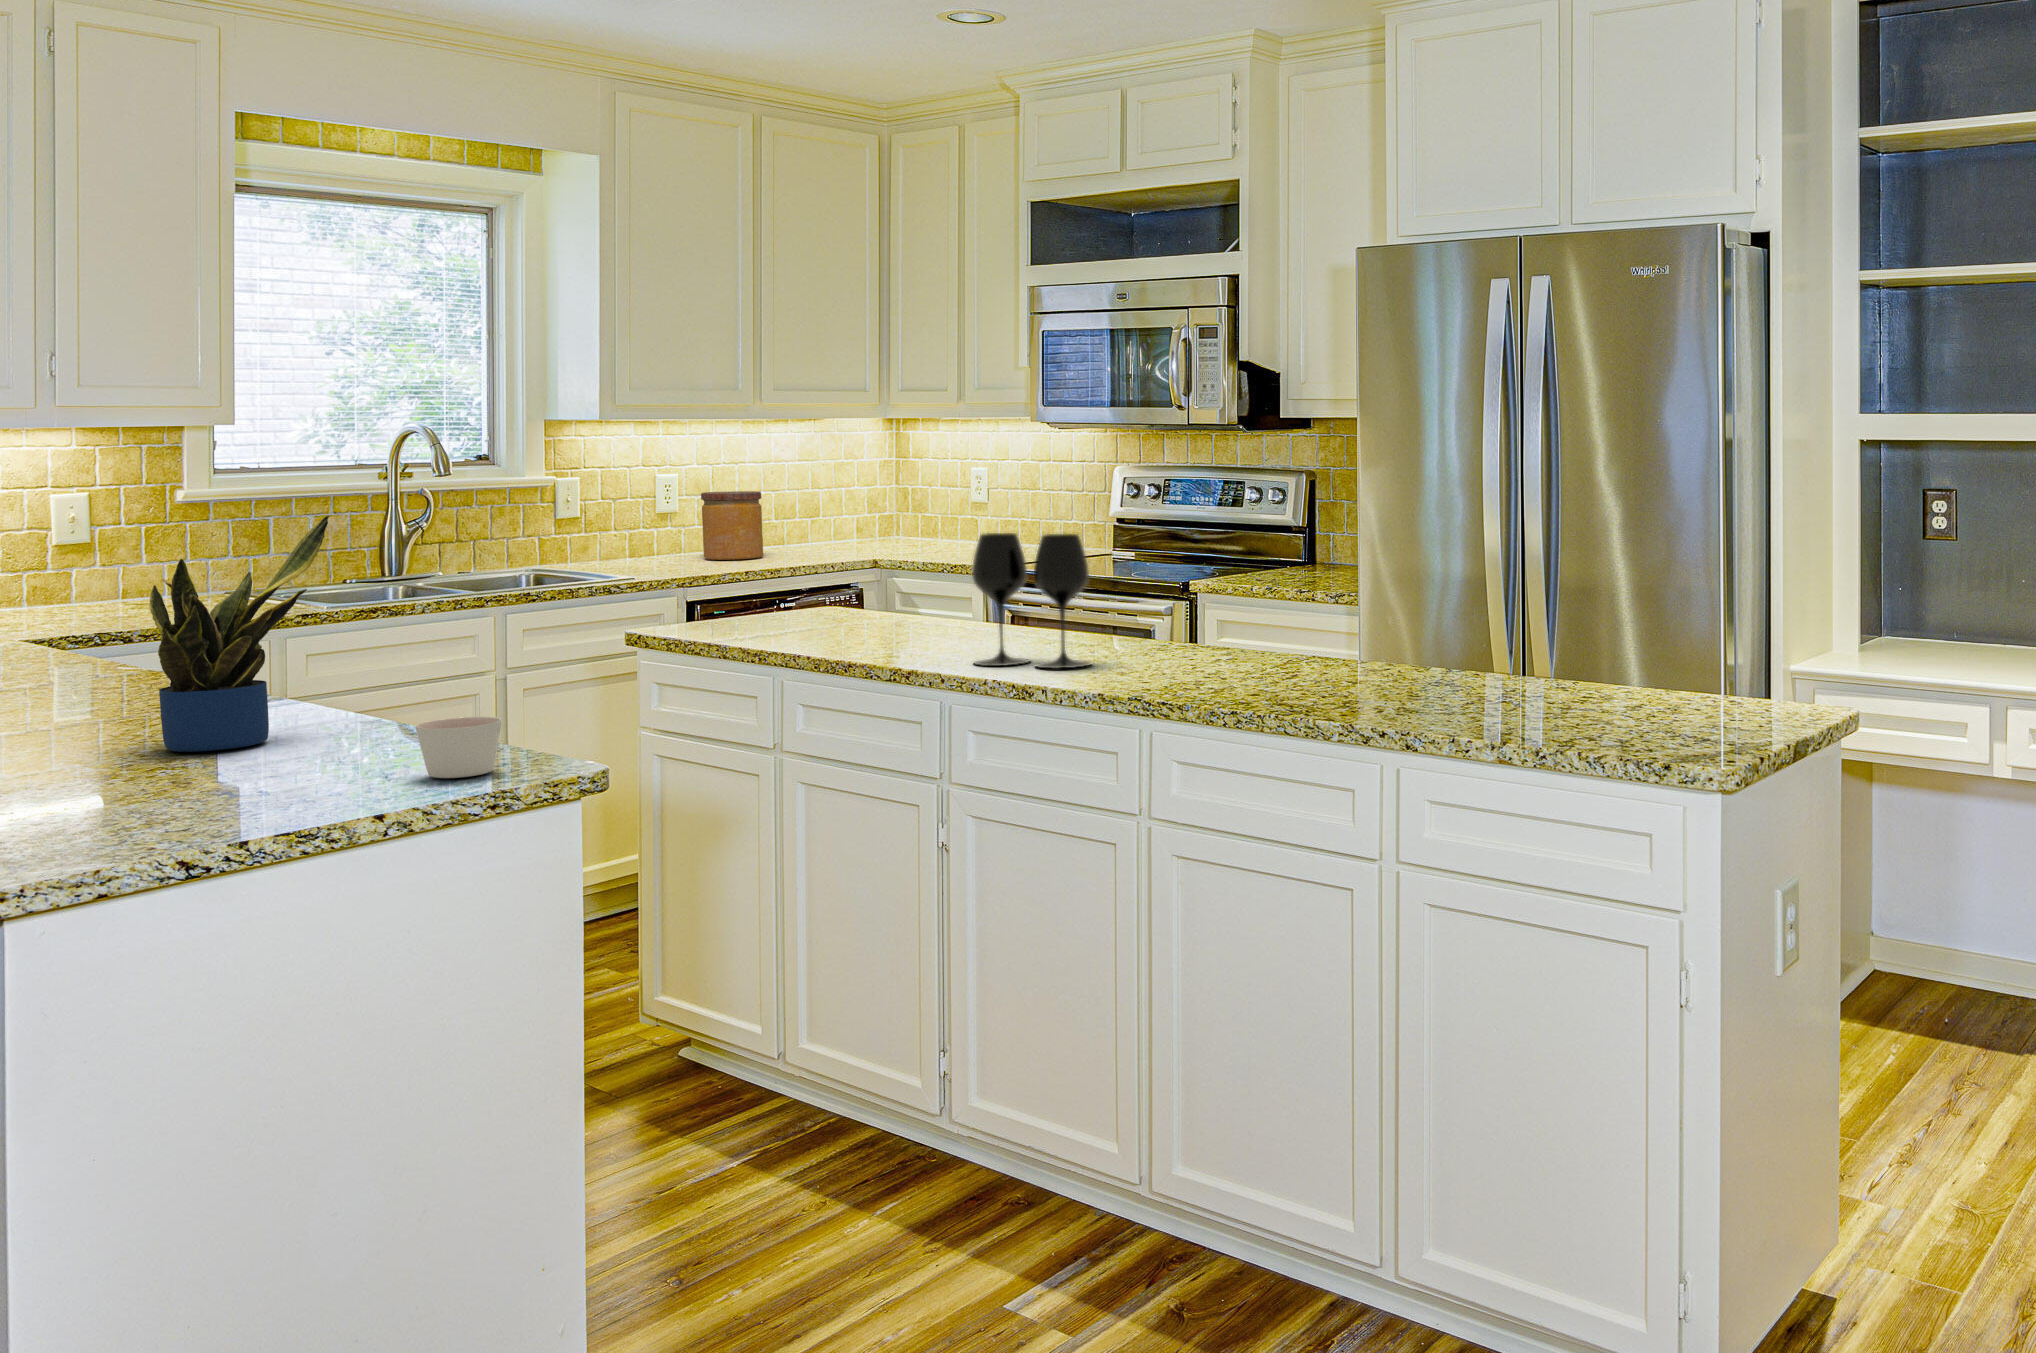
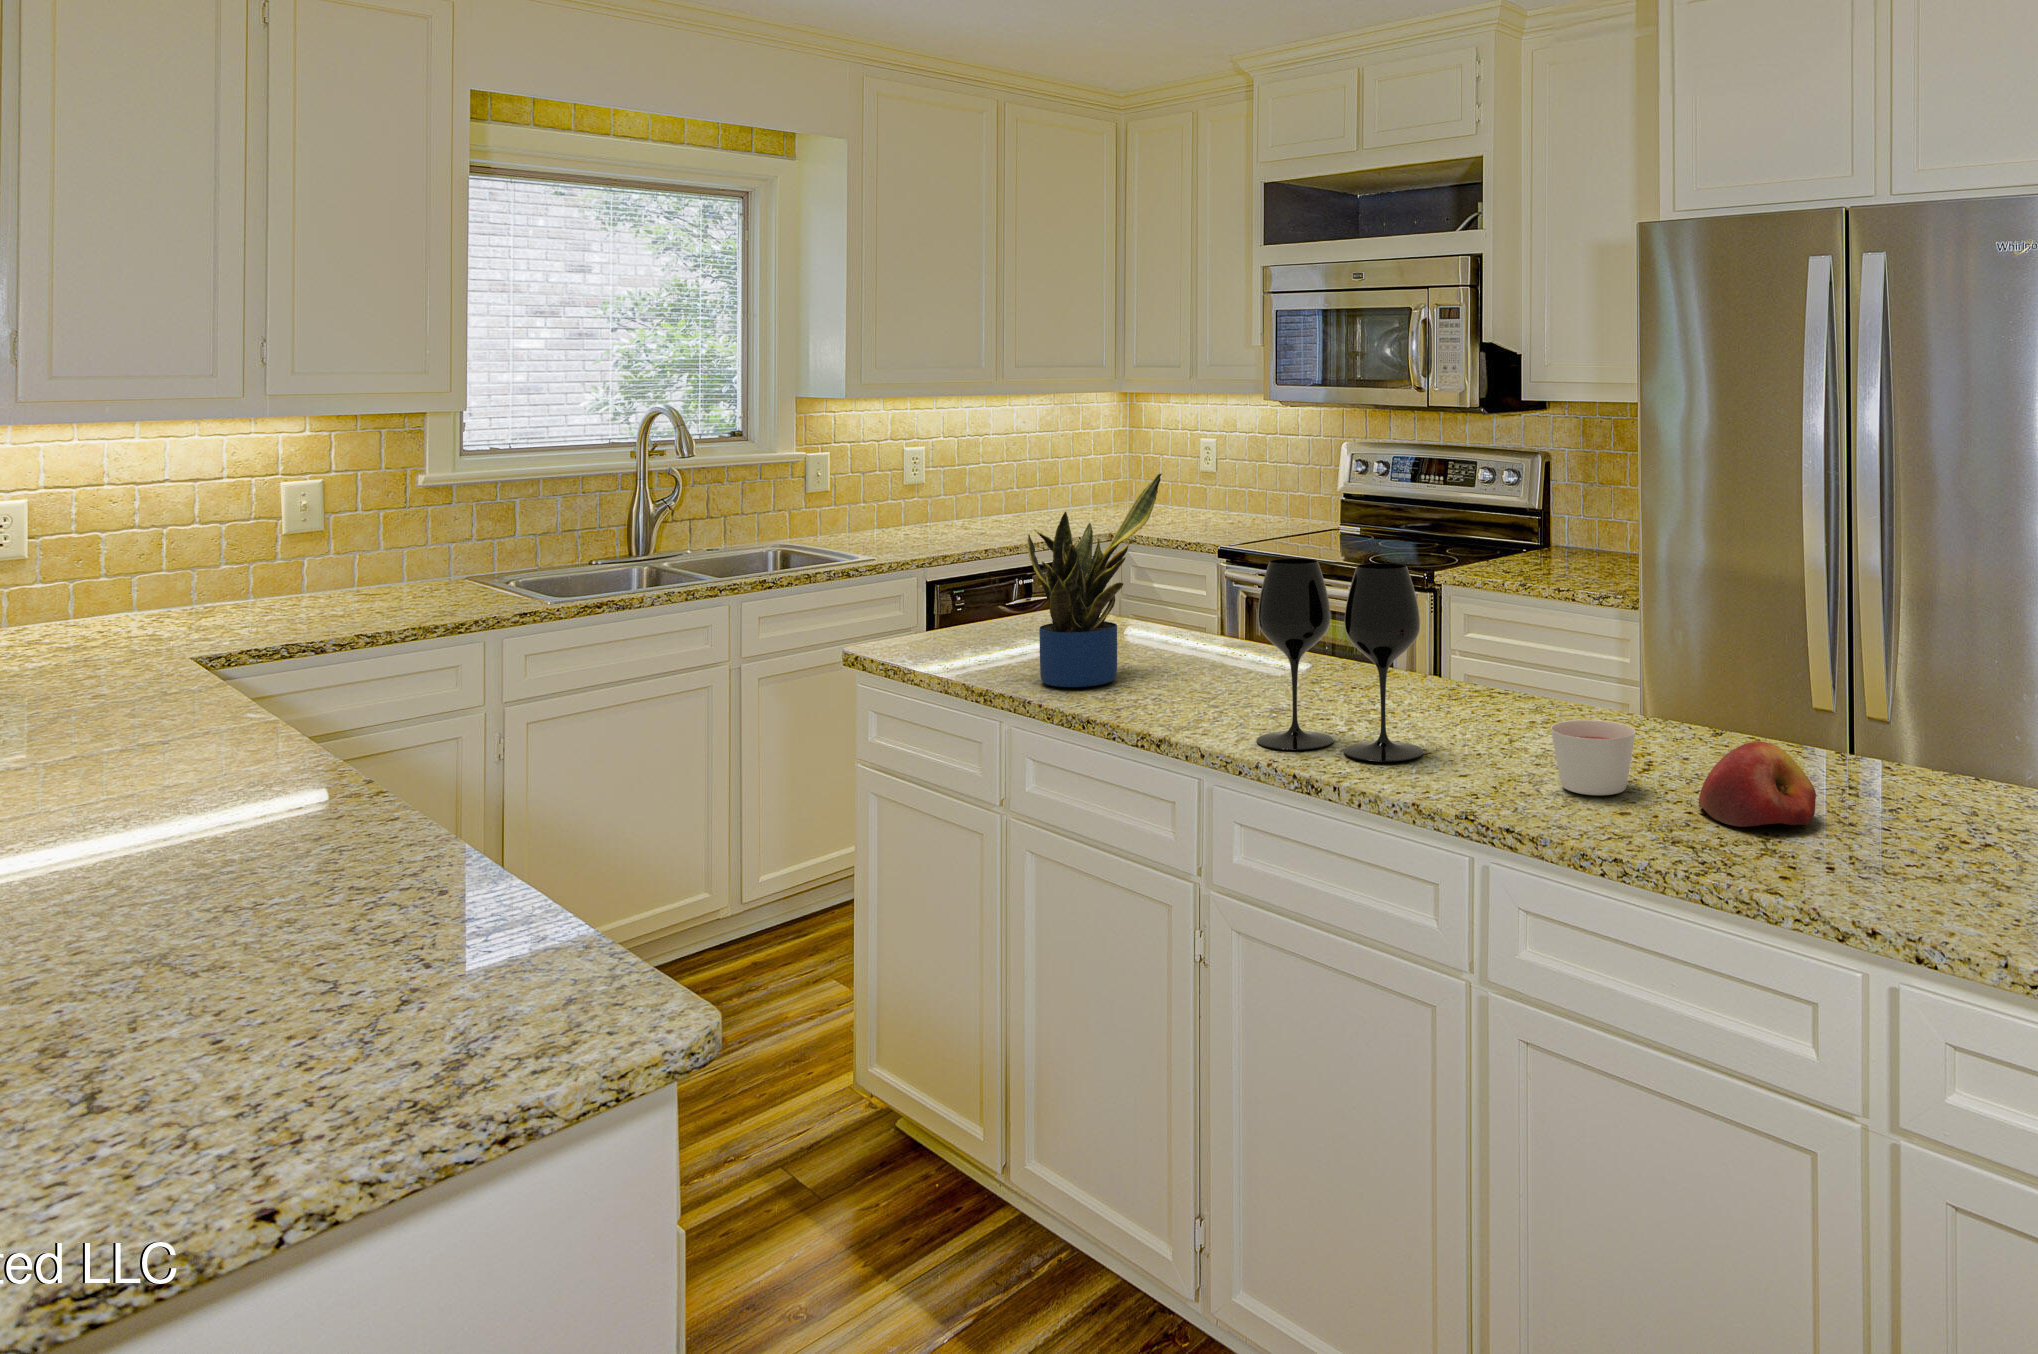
jar: present [701,491,763,560] -> none [934,466,990,535]
potted plant: present [149,515,330,752] -> present [1027,473,1162,687]
apple: none [1255,636,1326,685] -> present [1699,742,1816,827]
candle: present [415,716,501,778] -> present [1551,720,1636,795]

